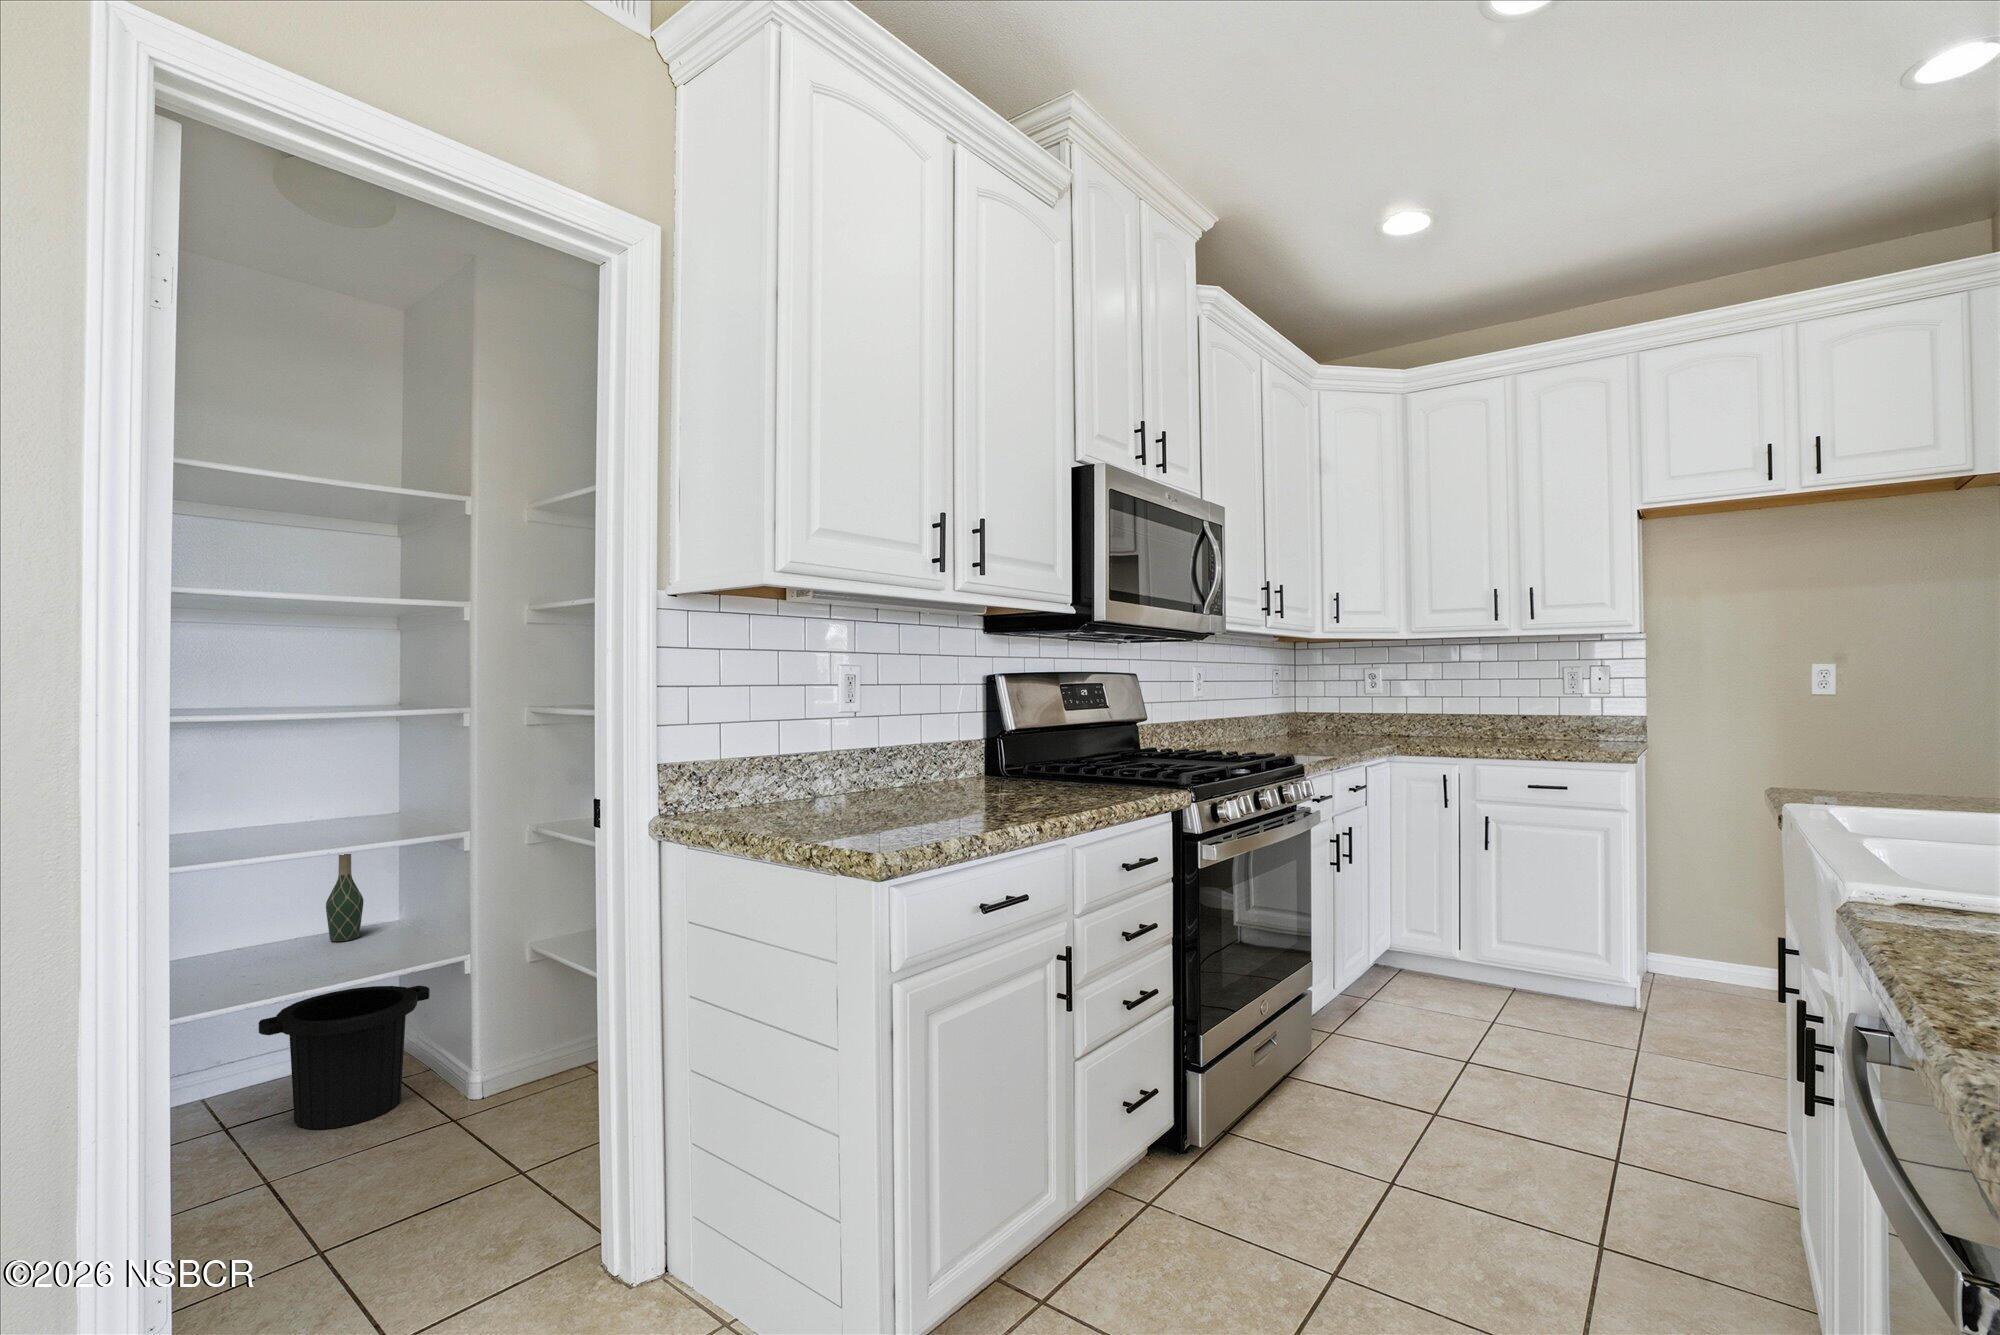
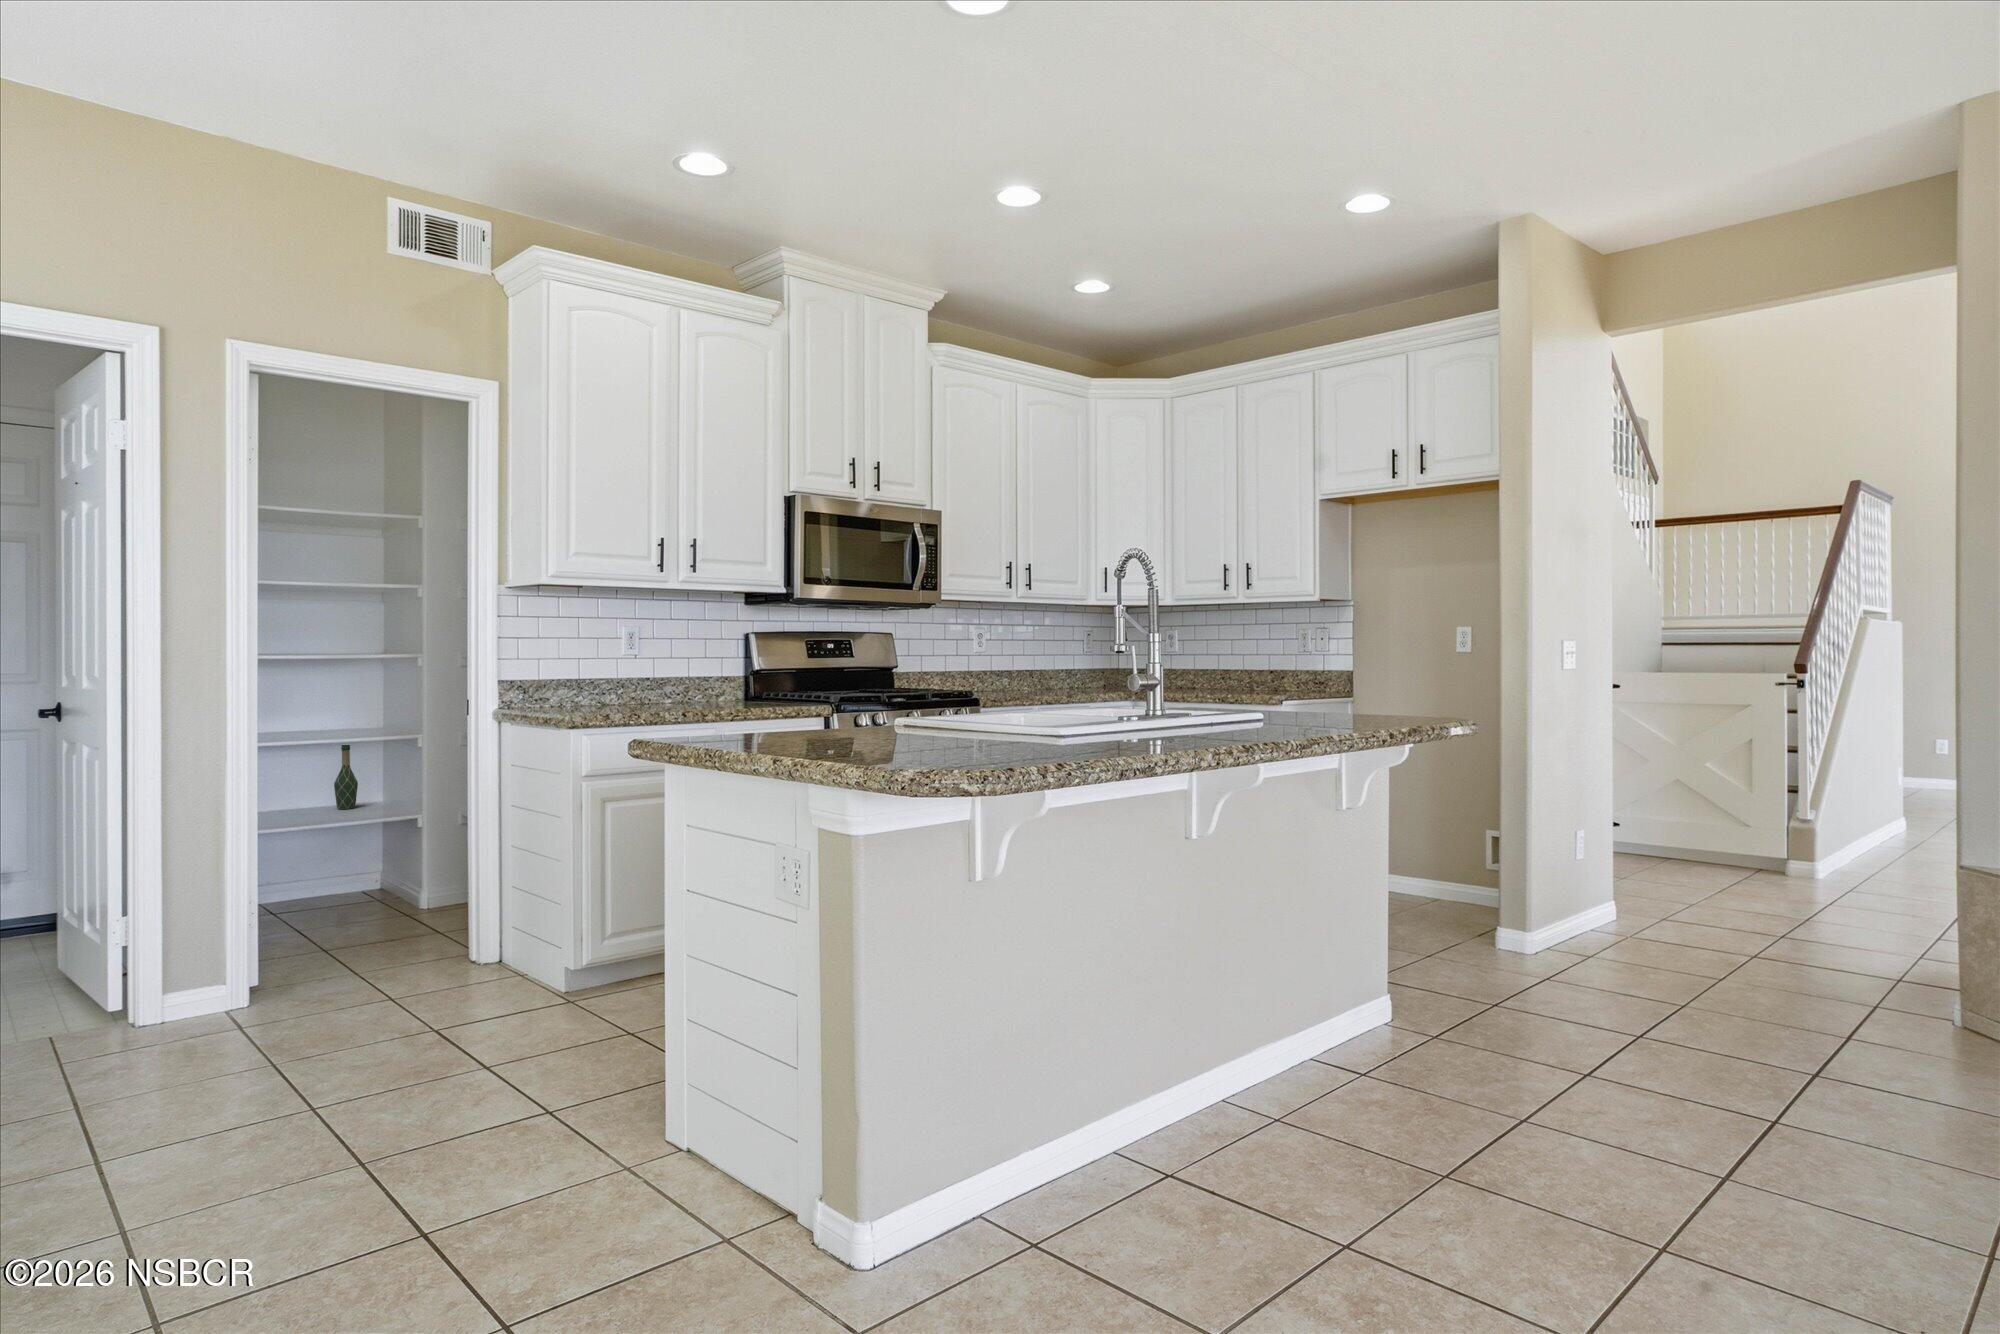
trash can: present [259,986,430,1129] -> none [295,836,397,914]

